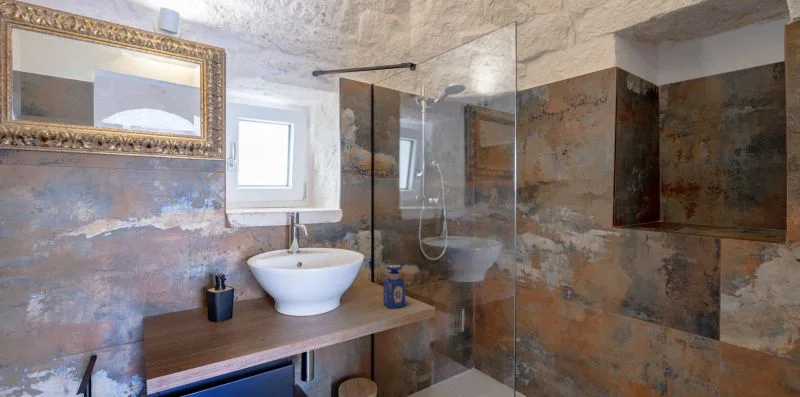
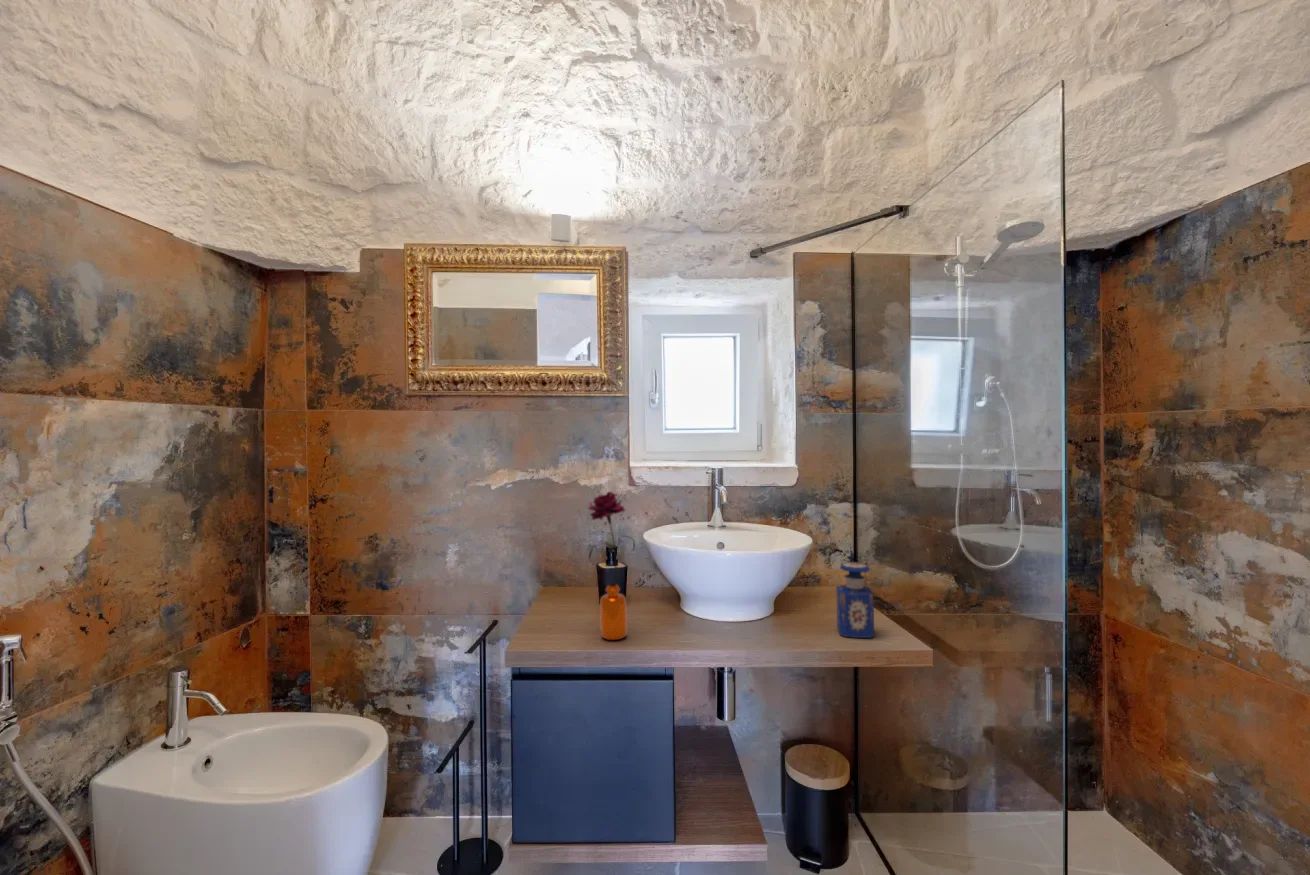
flower: none [221,232,262,344] -> present [589,492,635,640]

